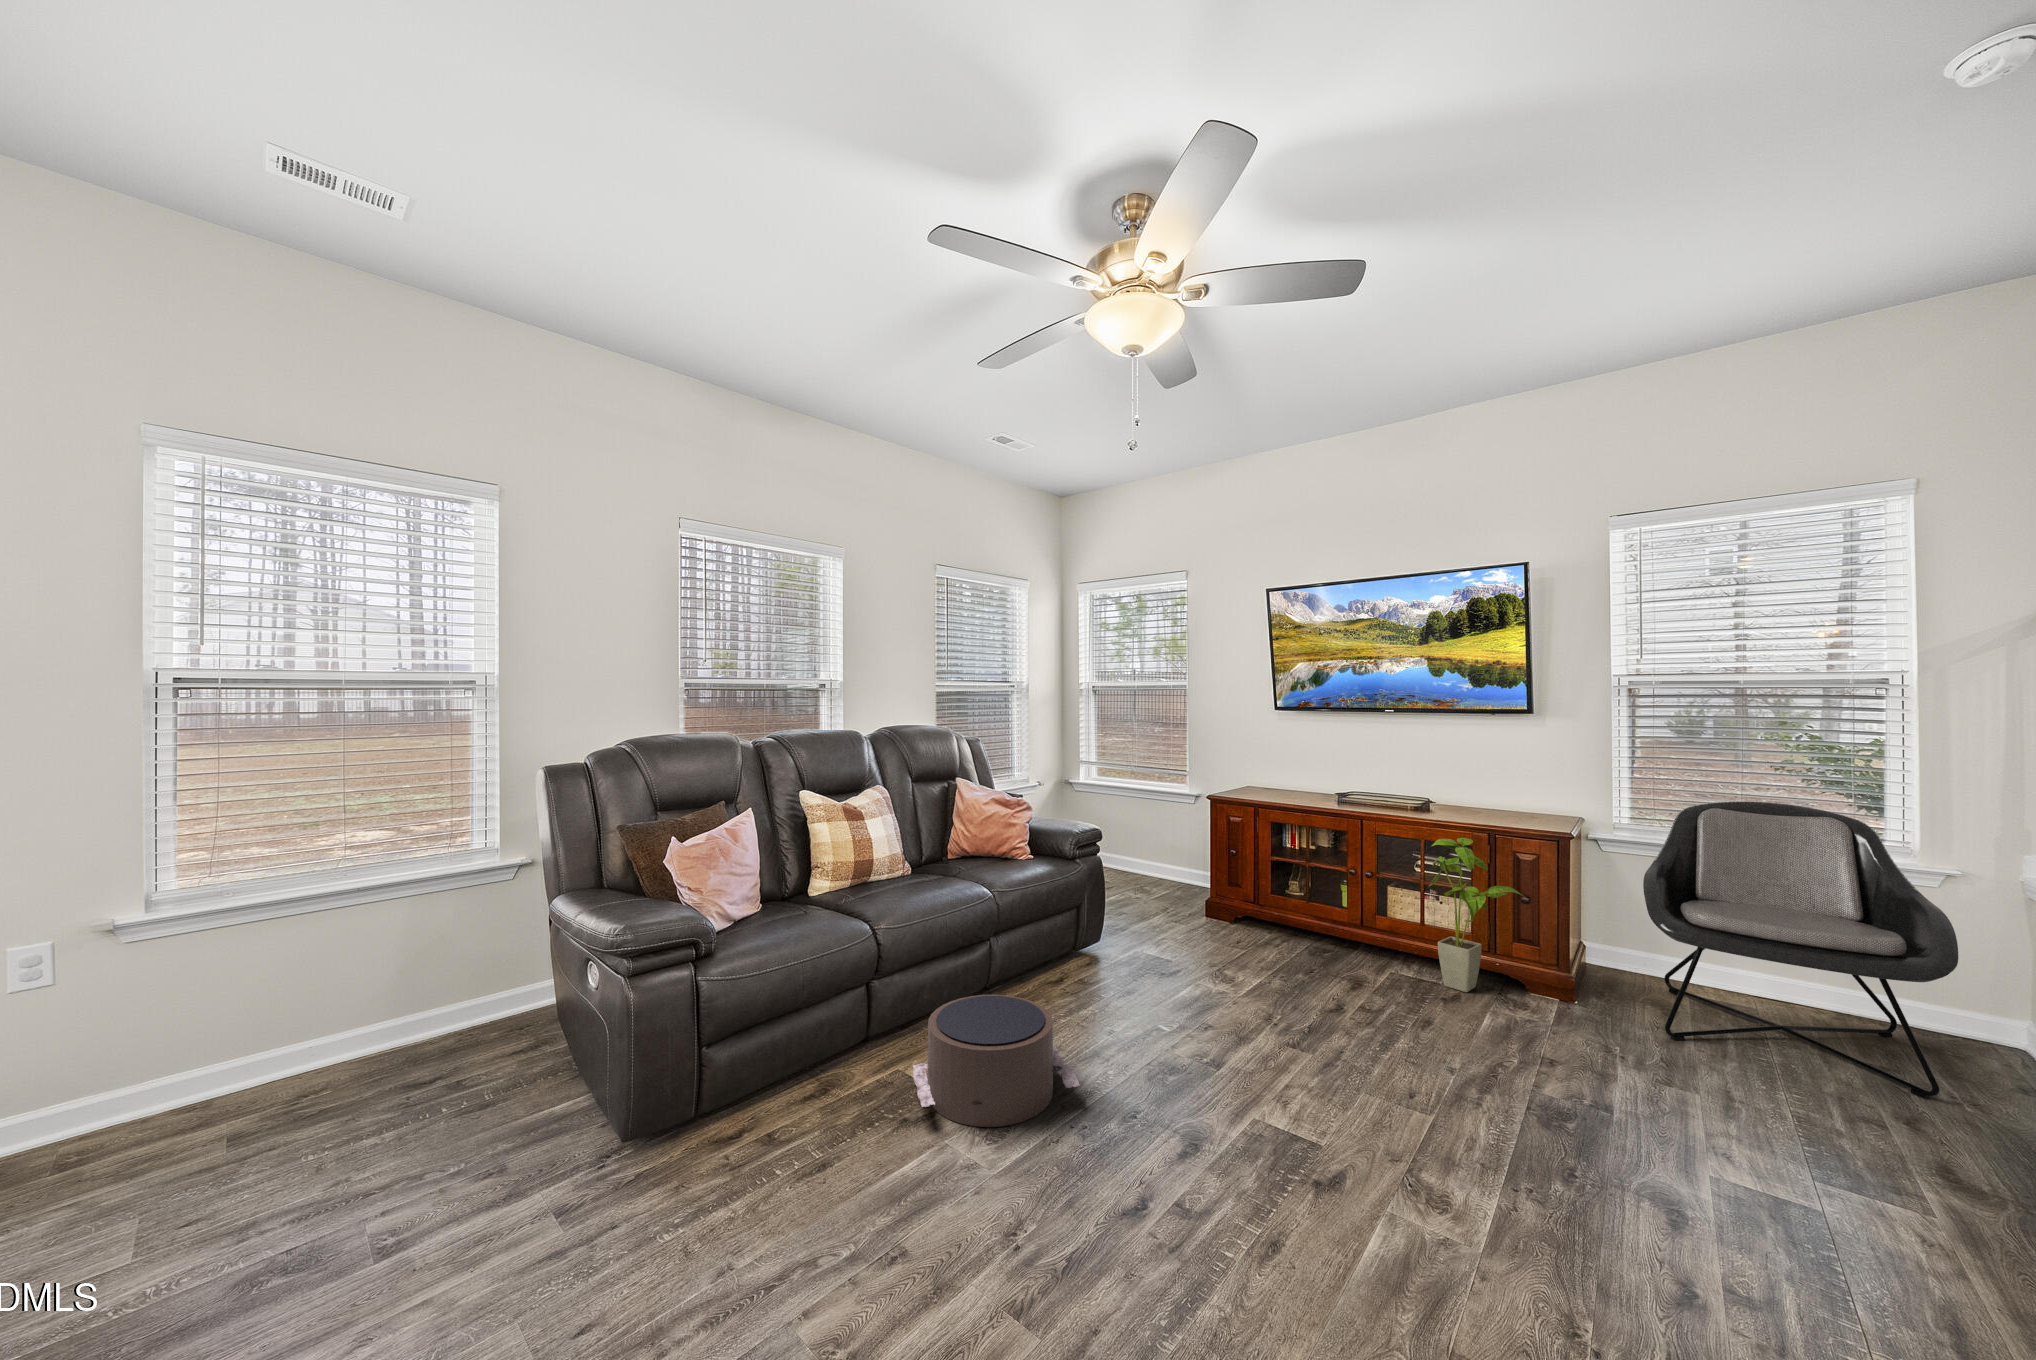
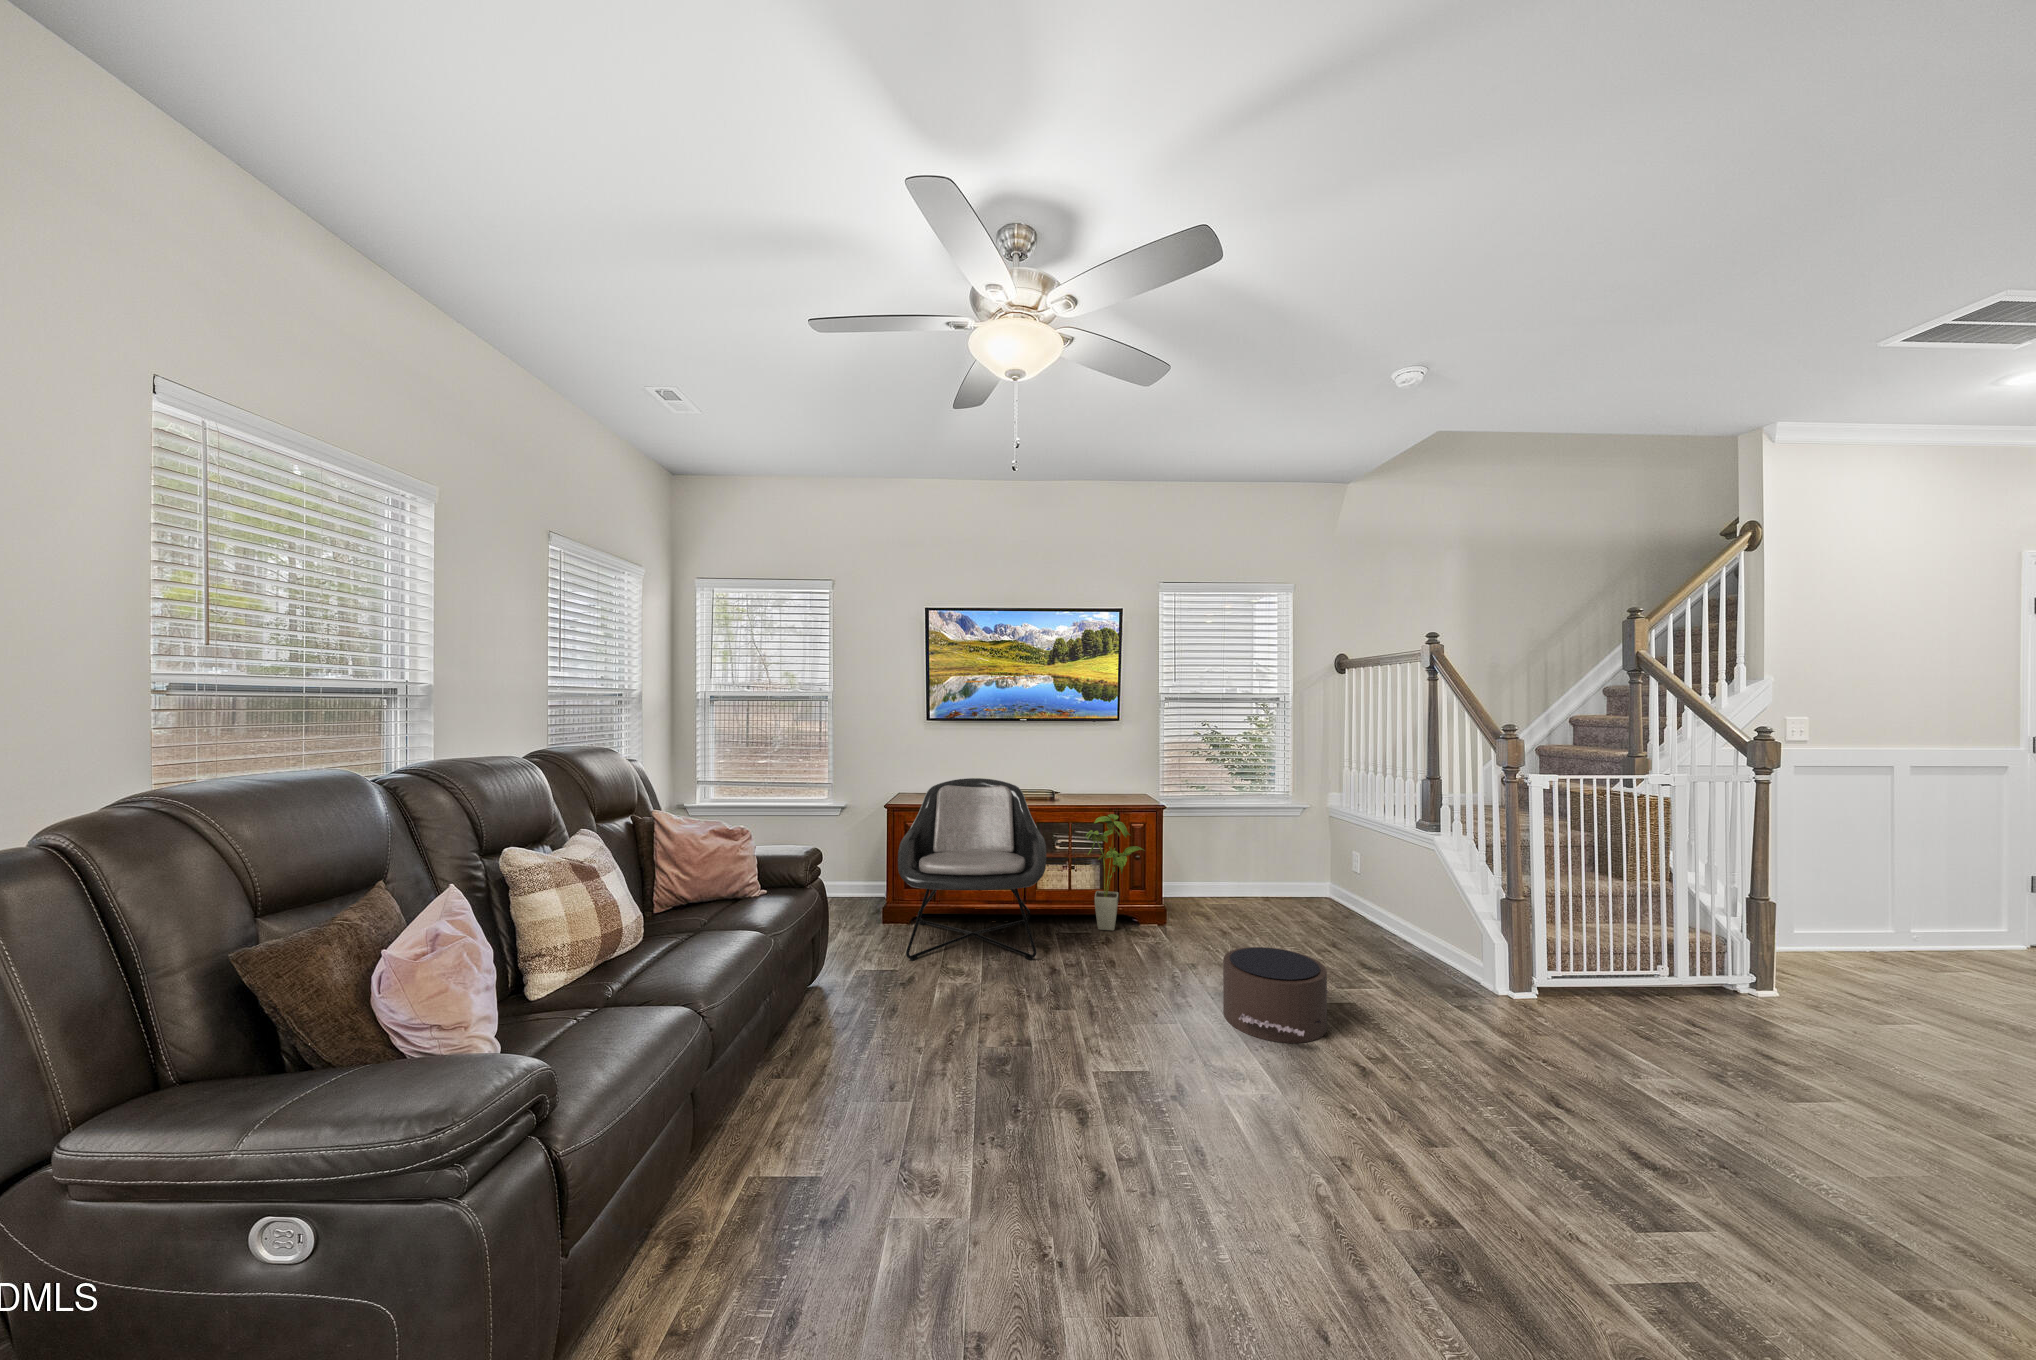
lounge chair: present [1643,801,1958,1098] -> present [898,778,1046,961]
pouf: present [913,995,1080,1127] -> present [1223,947,1328,1043]

